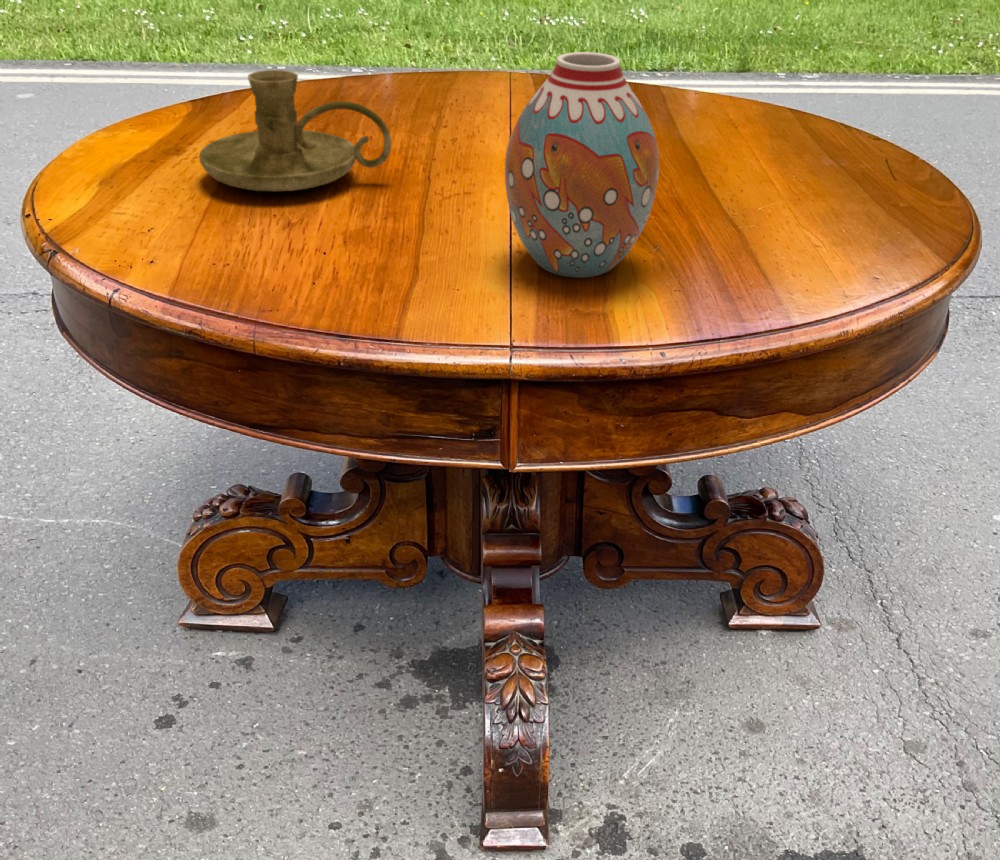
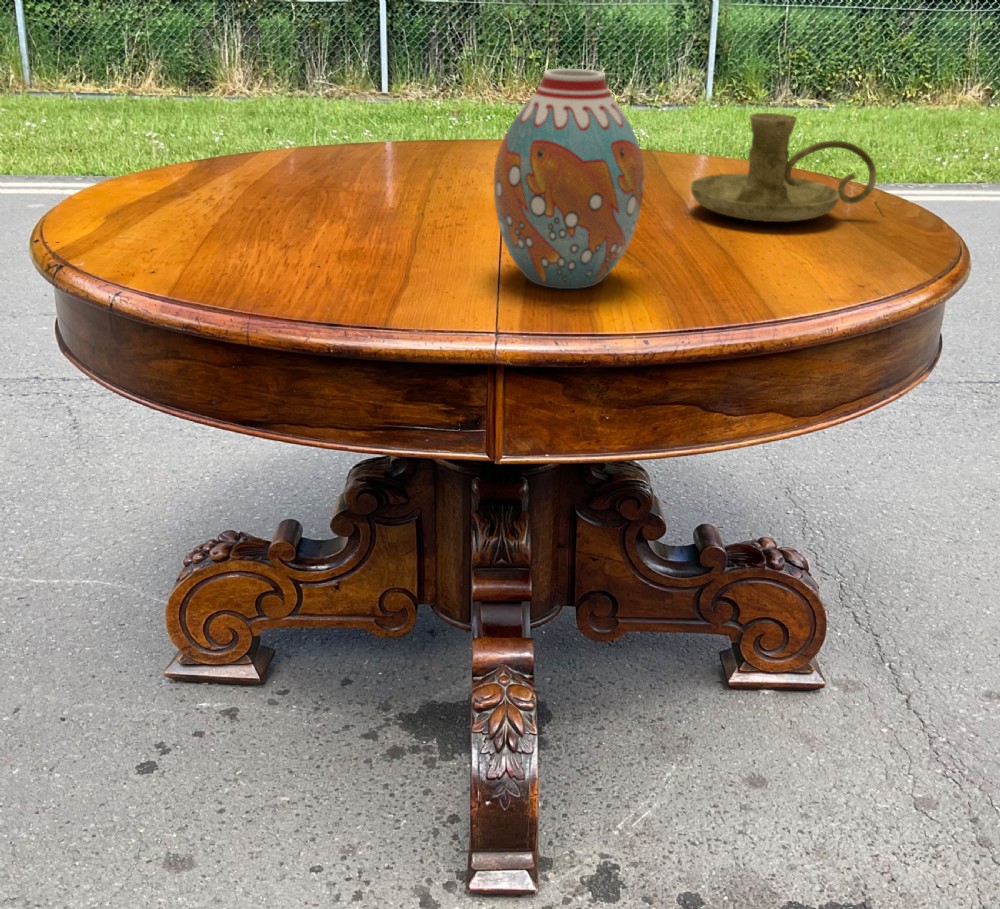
candle holder: present [199,70,391,191] -> present [691,113,876,222]

